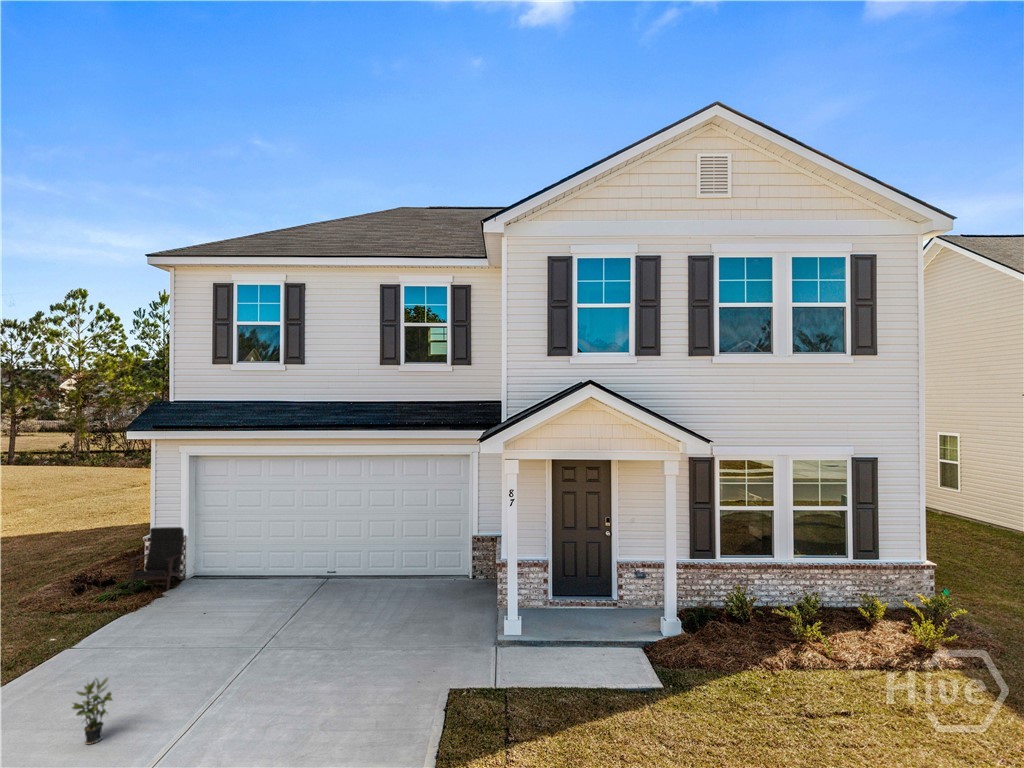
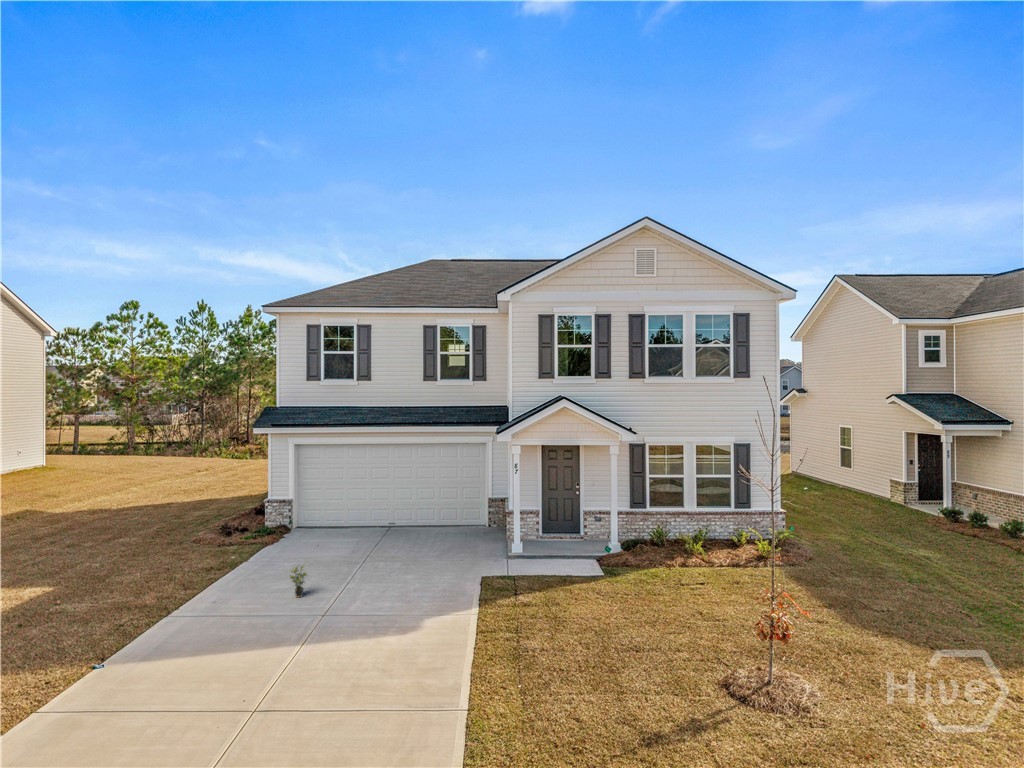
lounge chair: present [130,527,185,591] -> none [259,494,293,535]

